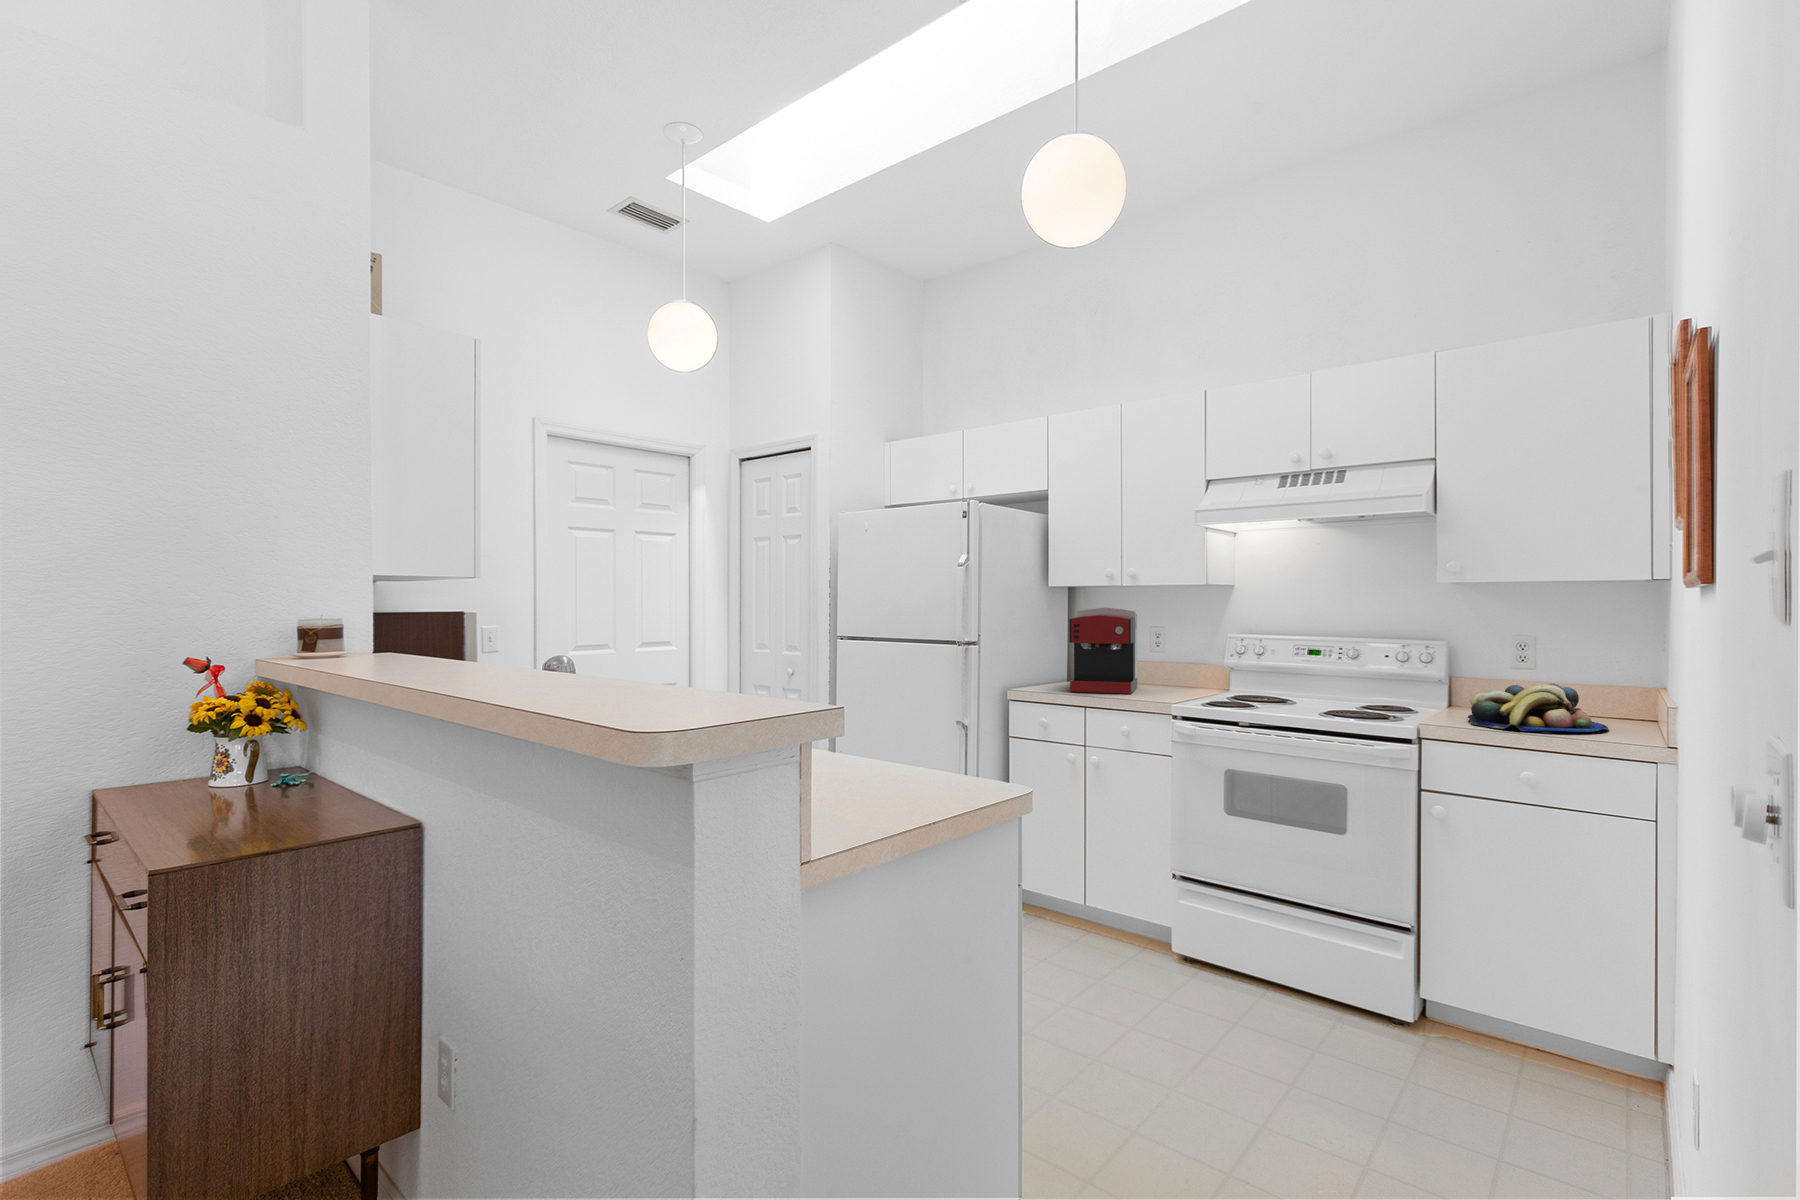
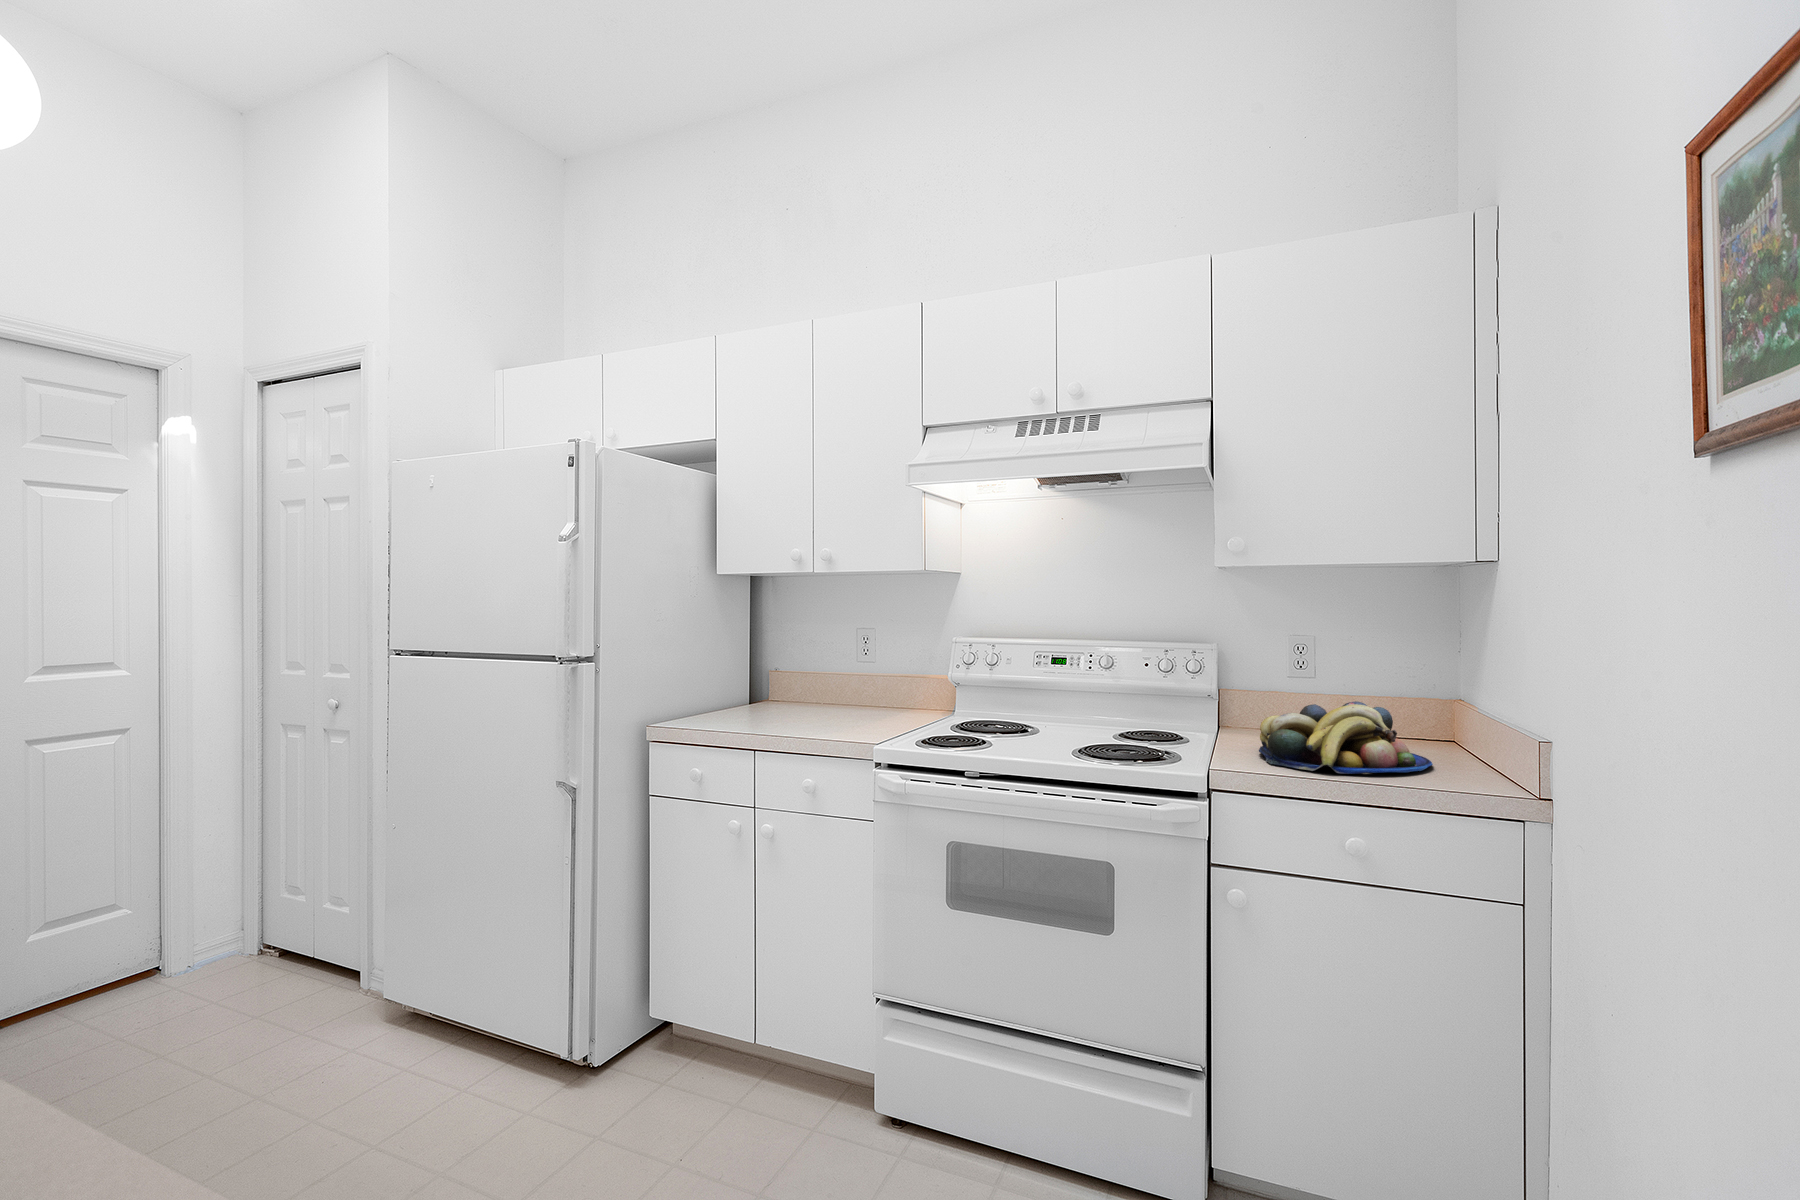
coffee maker: present [1069,608,1137,694] -> none [737,604,836,726]

